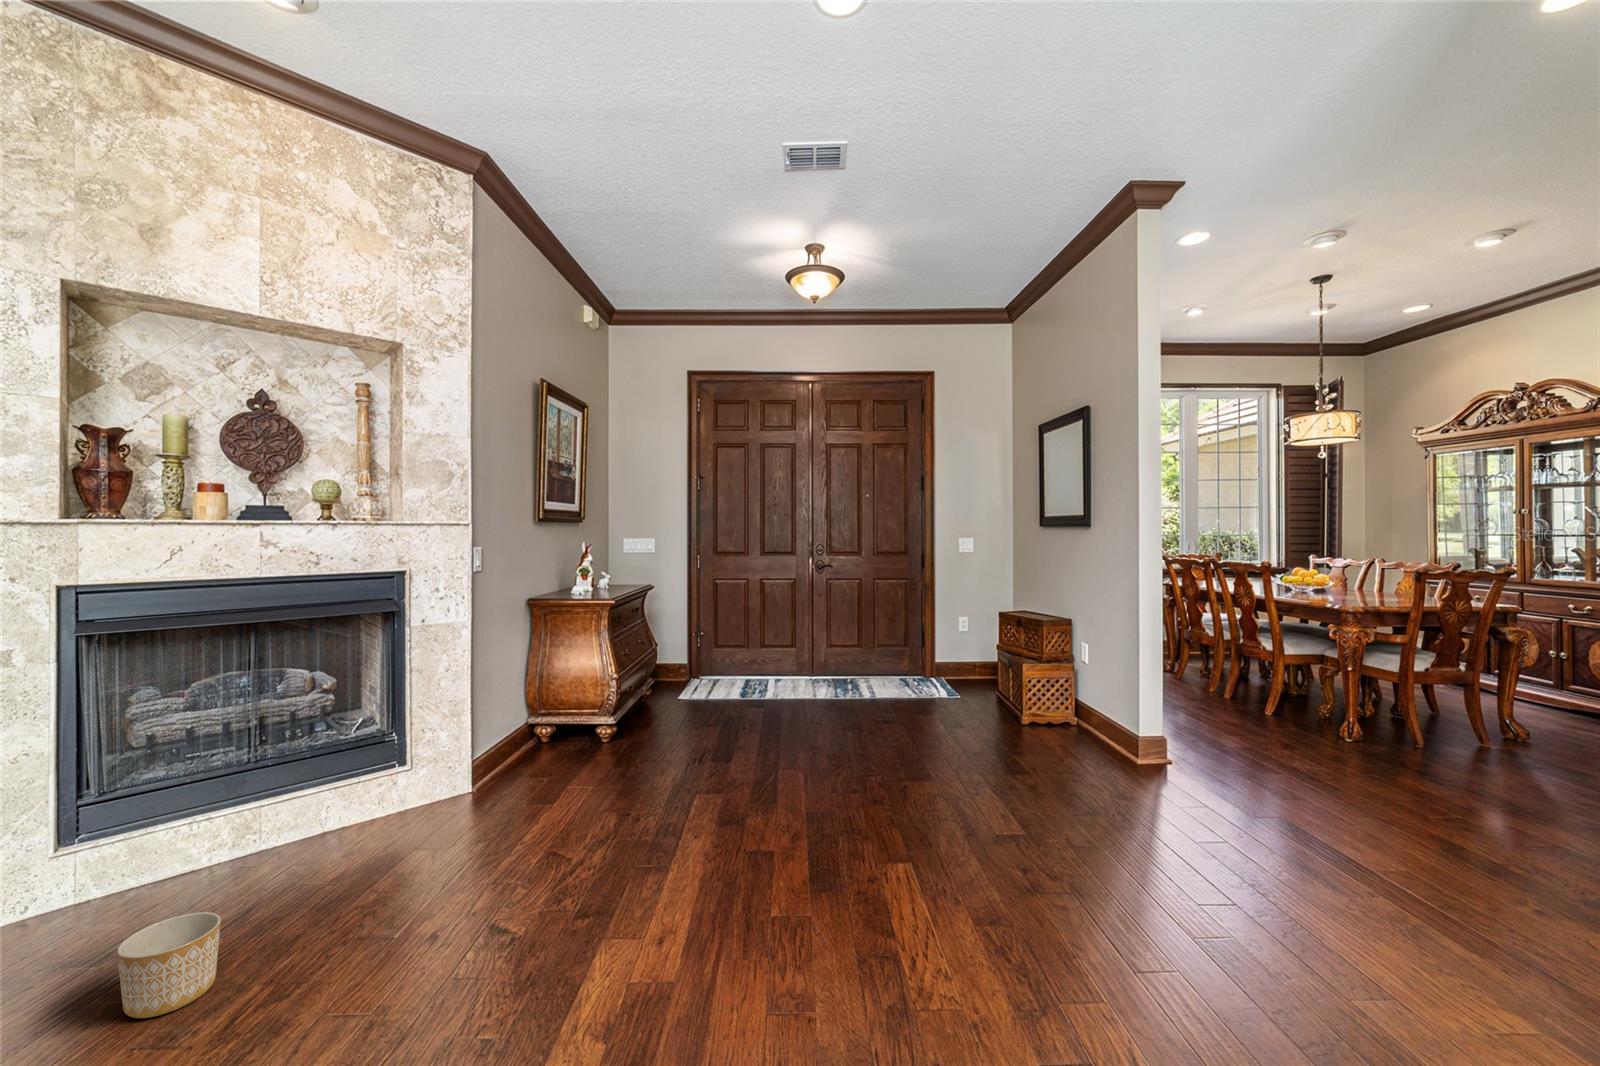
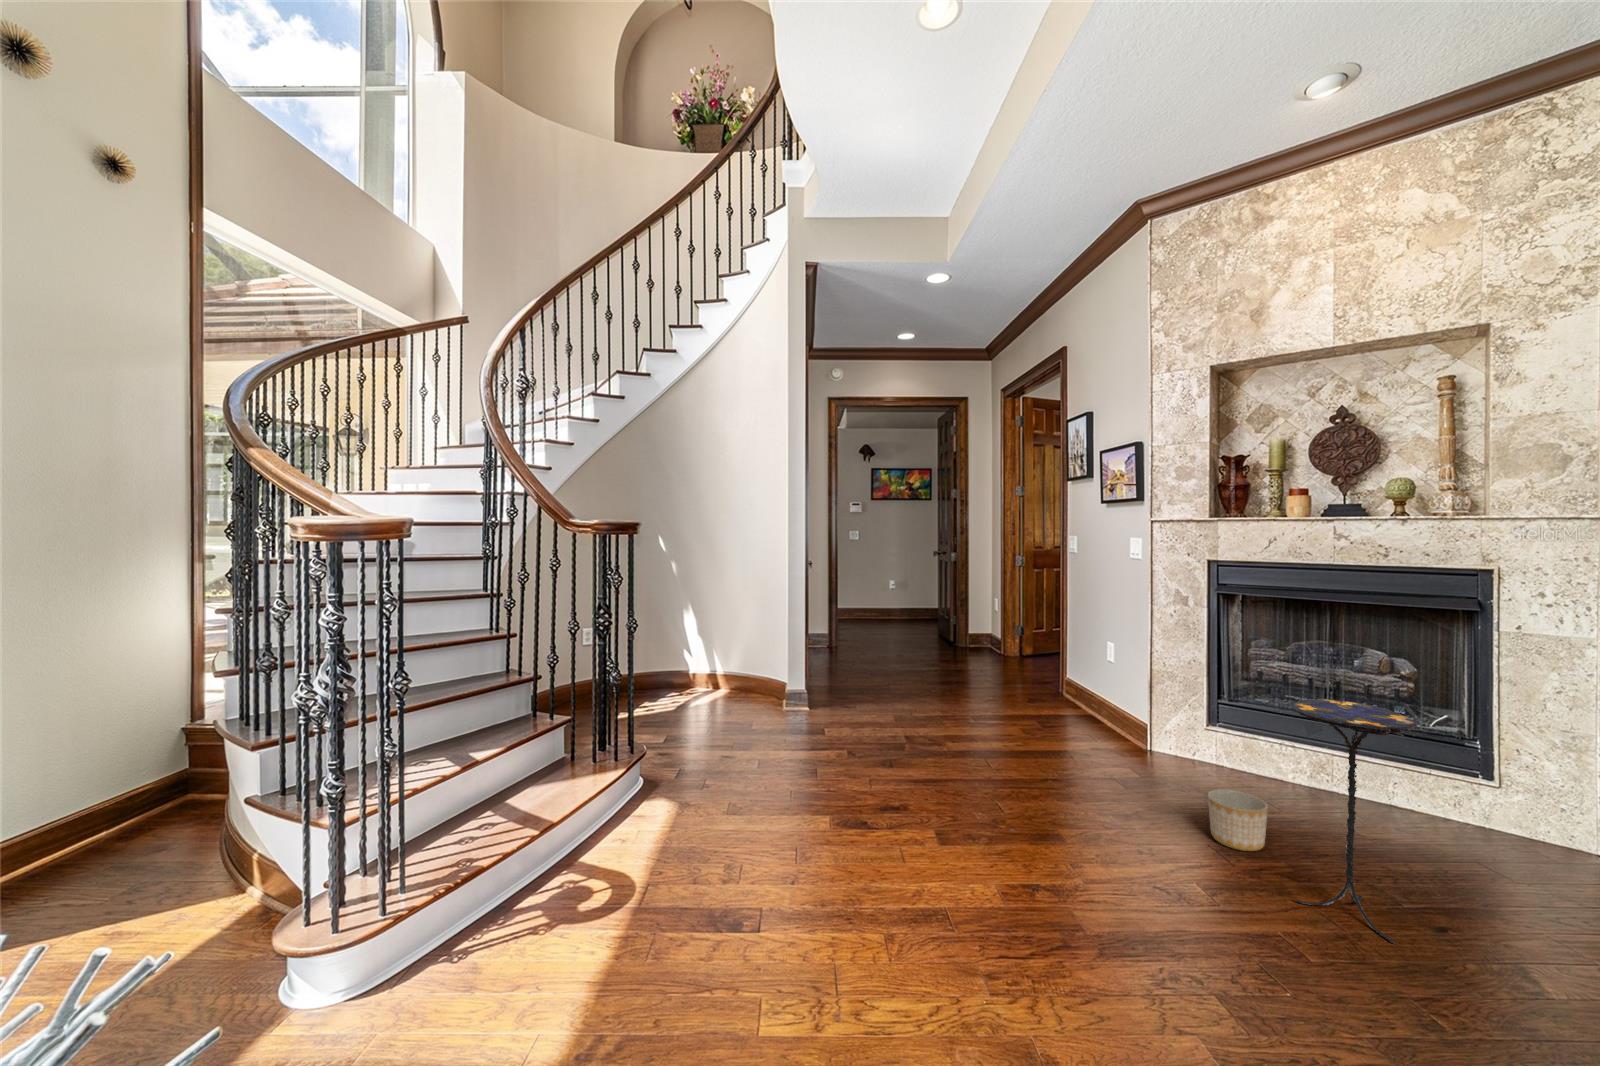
side table: none [284,728,419,1023] -> present [1293,699,1418,943]

